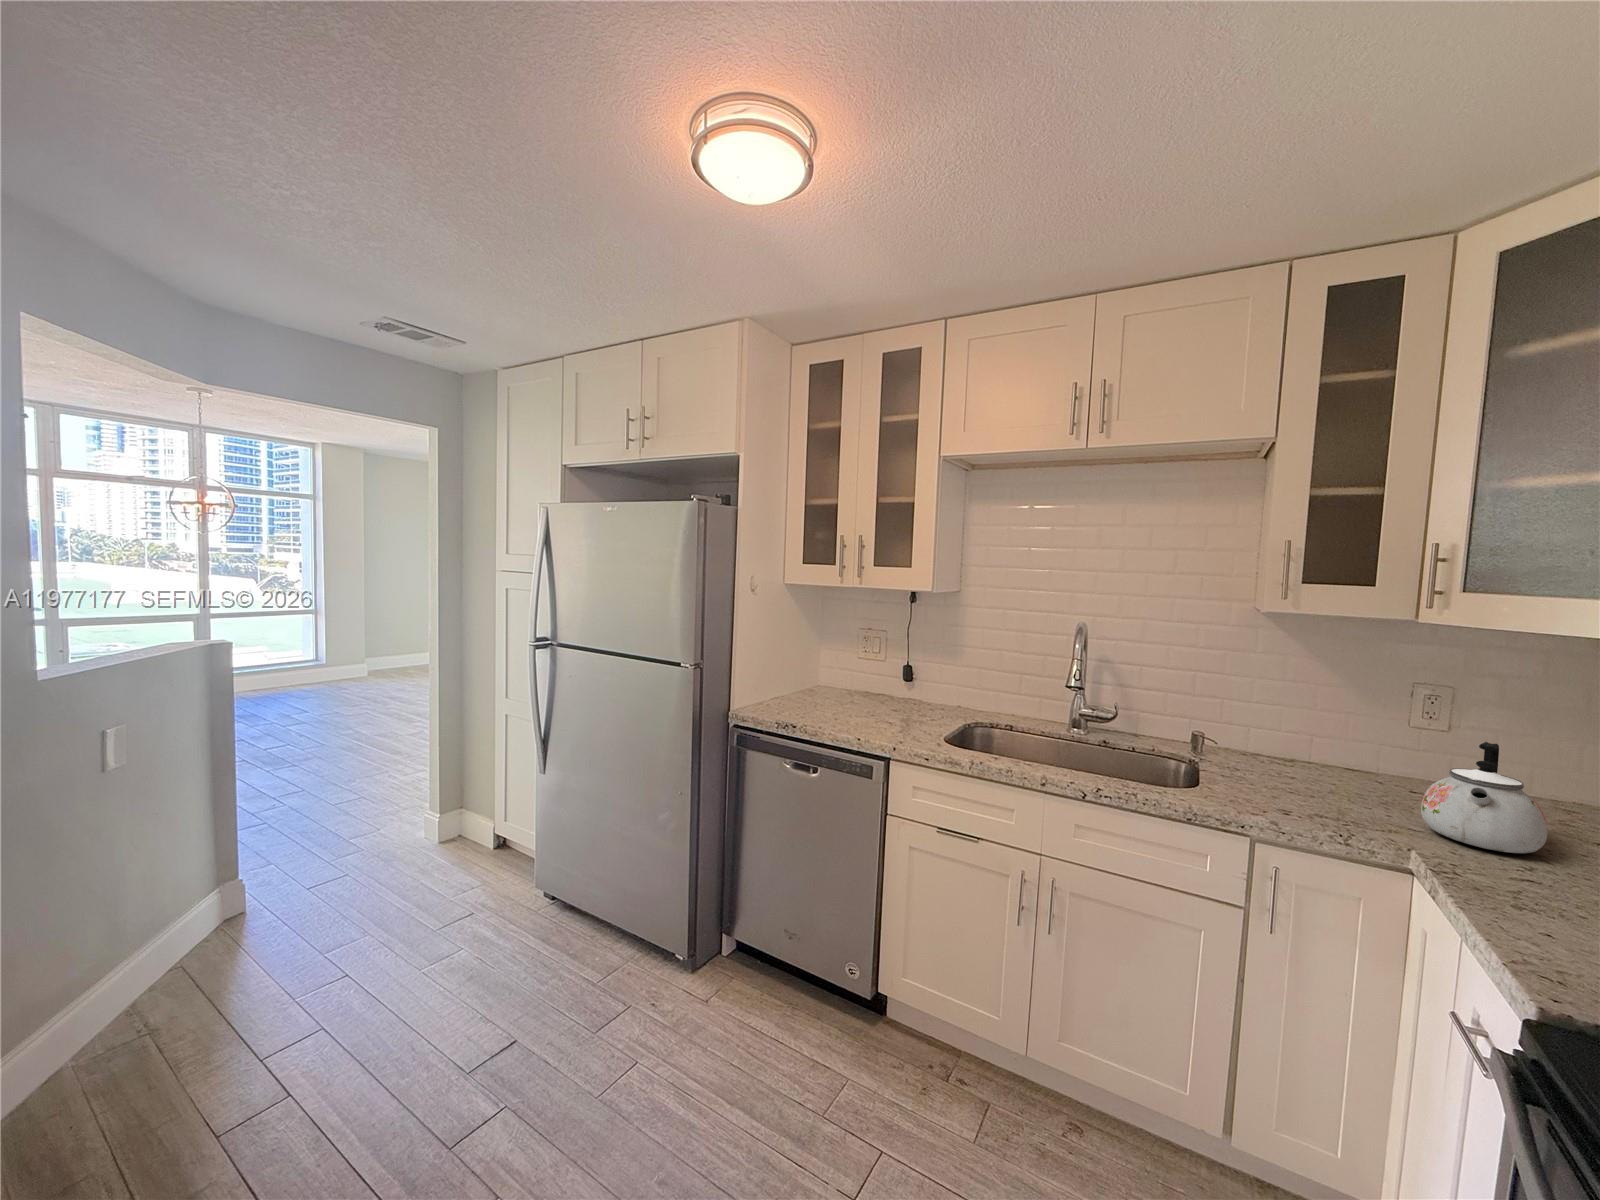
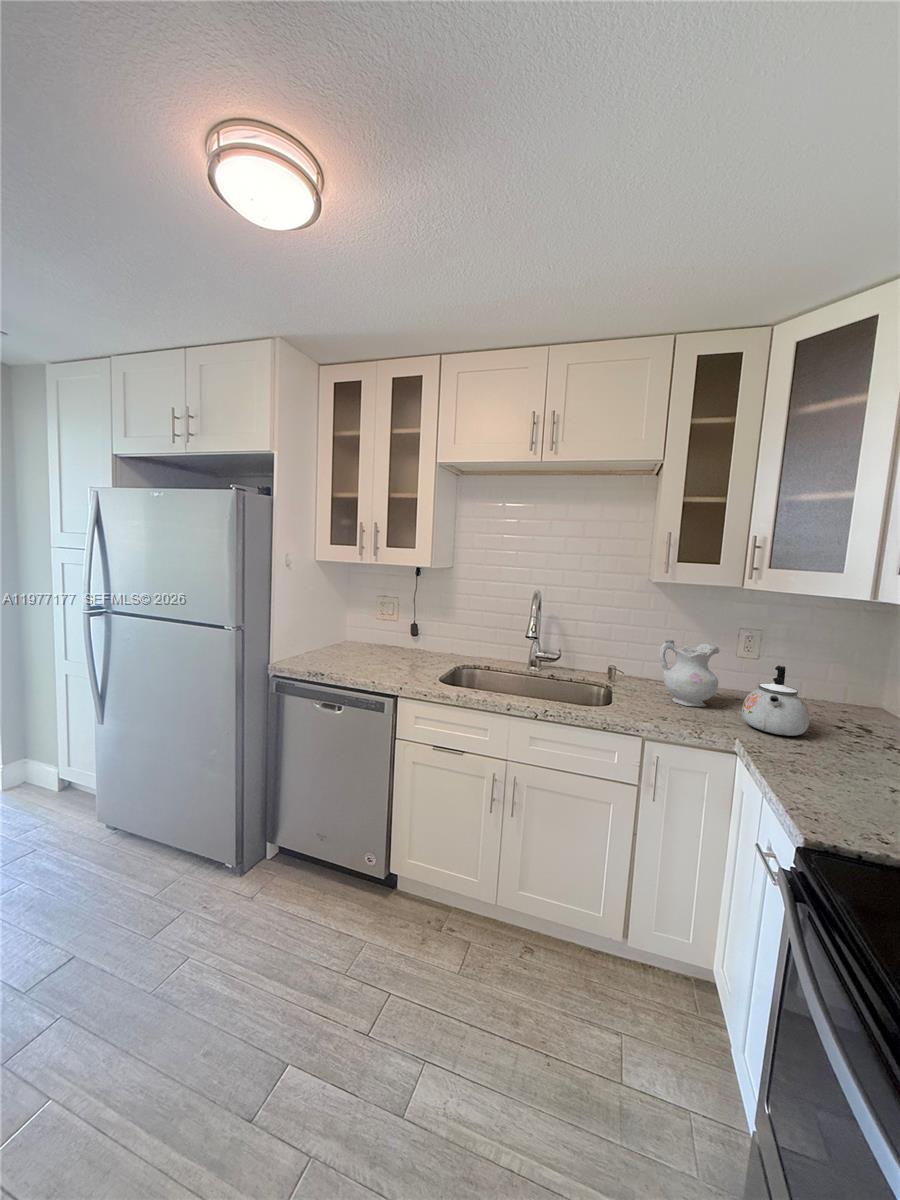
ceramic pitcher: none [1275,696,1378,799] -> present [660,640,719,707]

